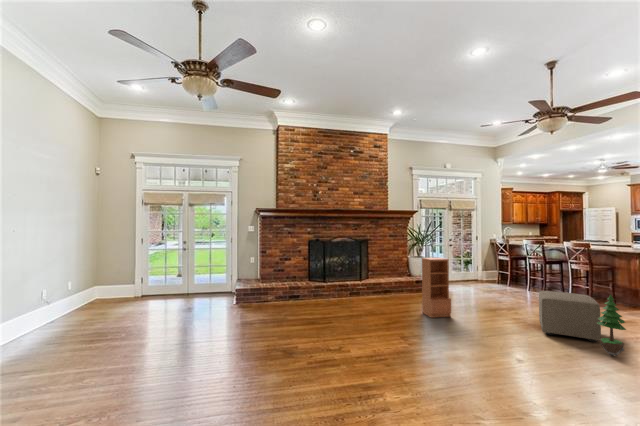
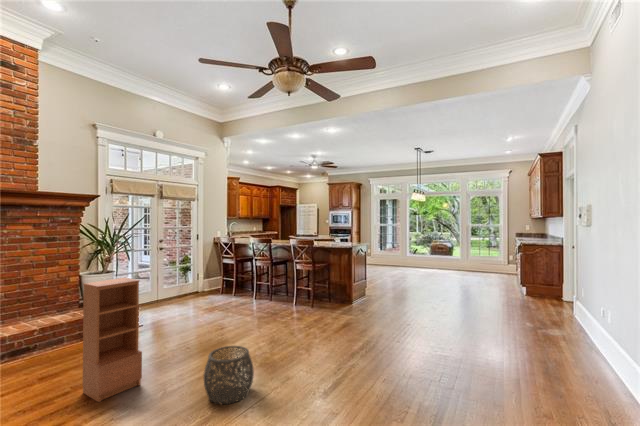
ottoman: present [539,291,601,342] -> none [272,306,340,377]
potted tree: present [597,295,626,356] -> none [342,309,372,393]
woven basket: none [488,304,523,336] -> present [203,346,254,404]

